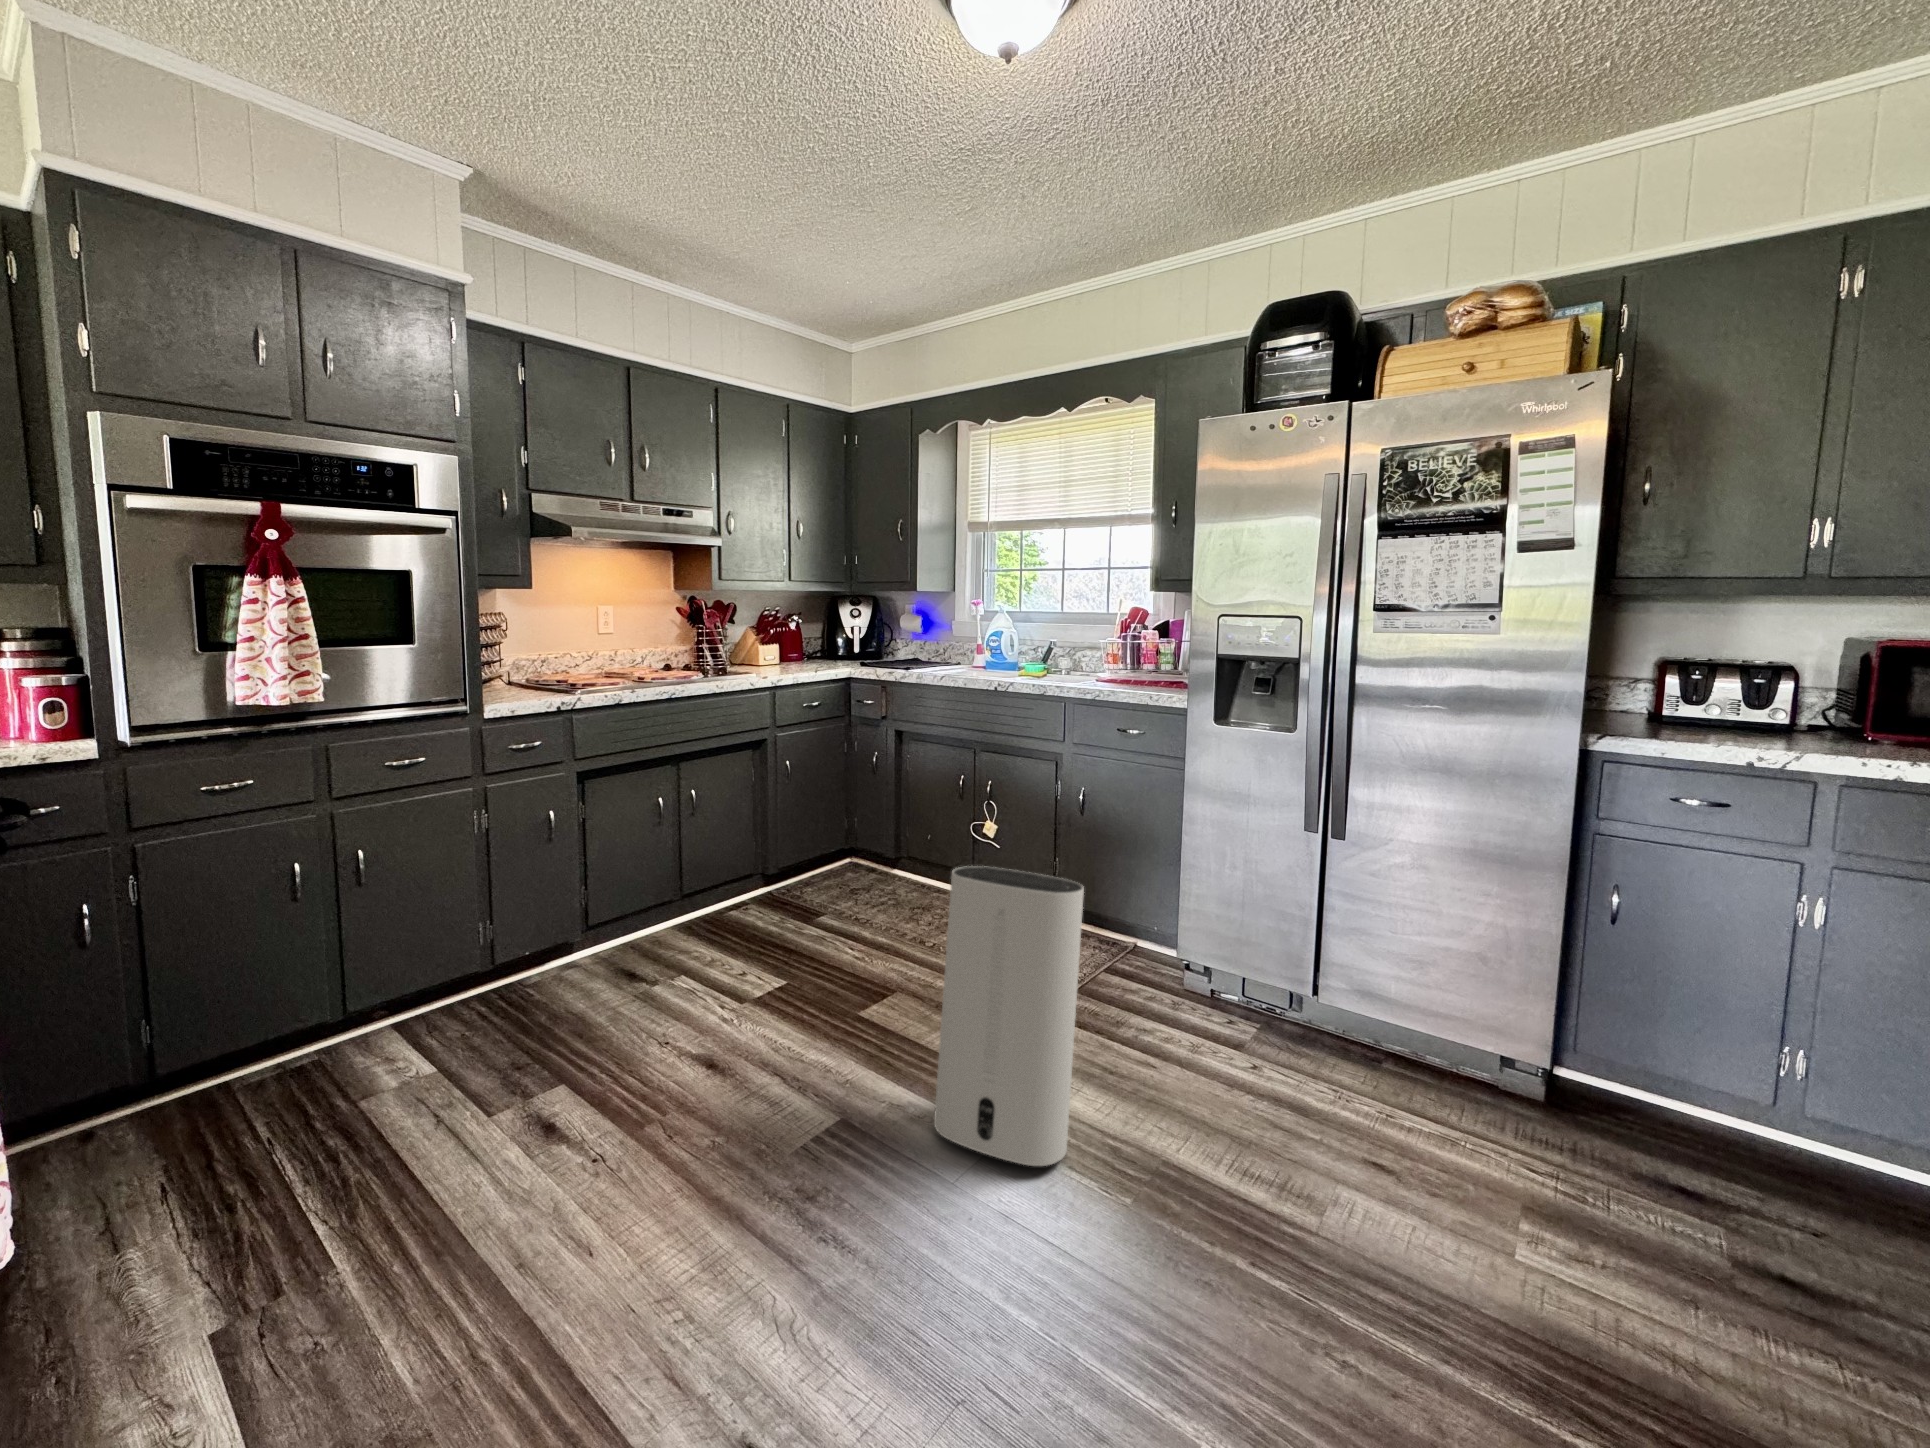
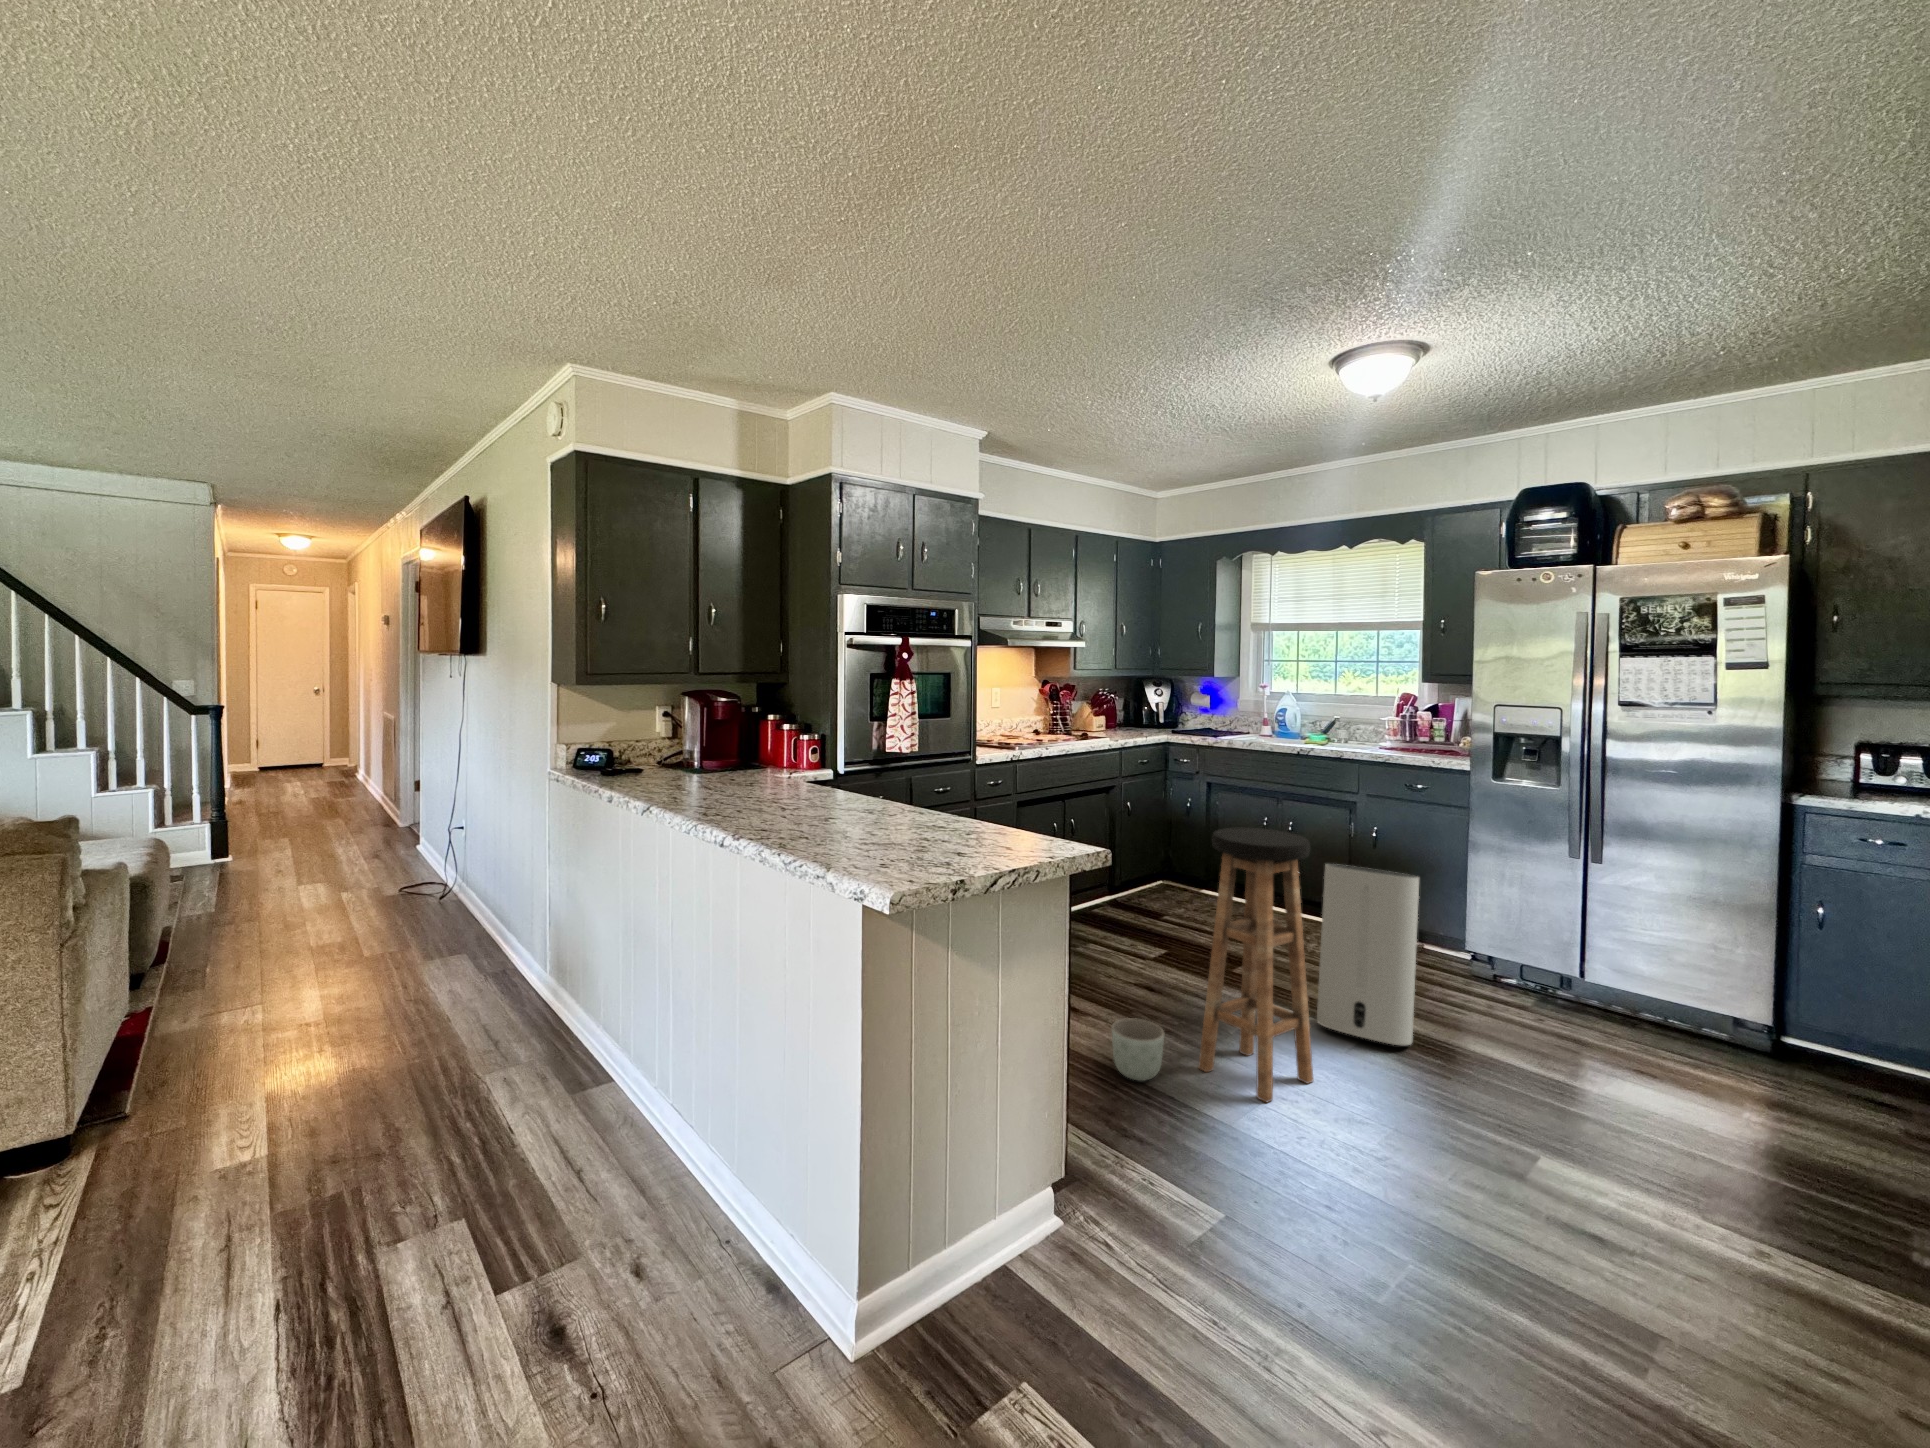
bar stool: none [675,834,871,1377] -> present [1198,828,1314,1102]
planter: none [483,1203,592,1346] -> present [1112,1018,1164,1081]

